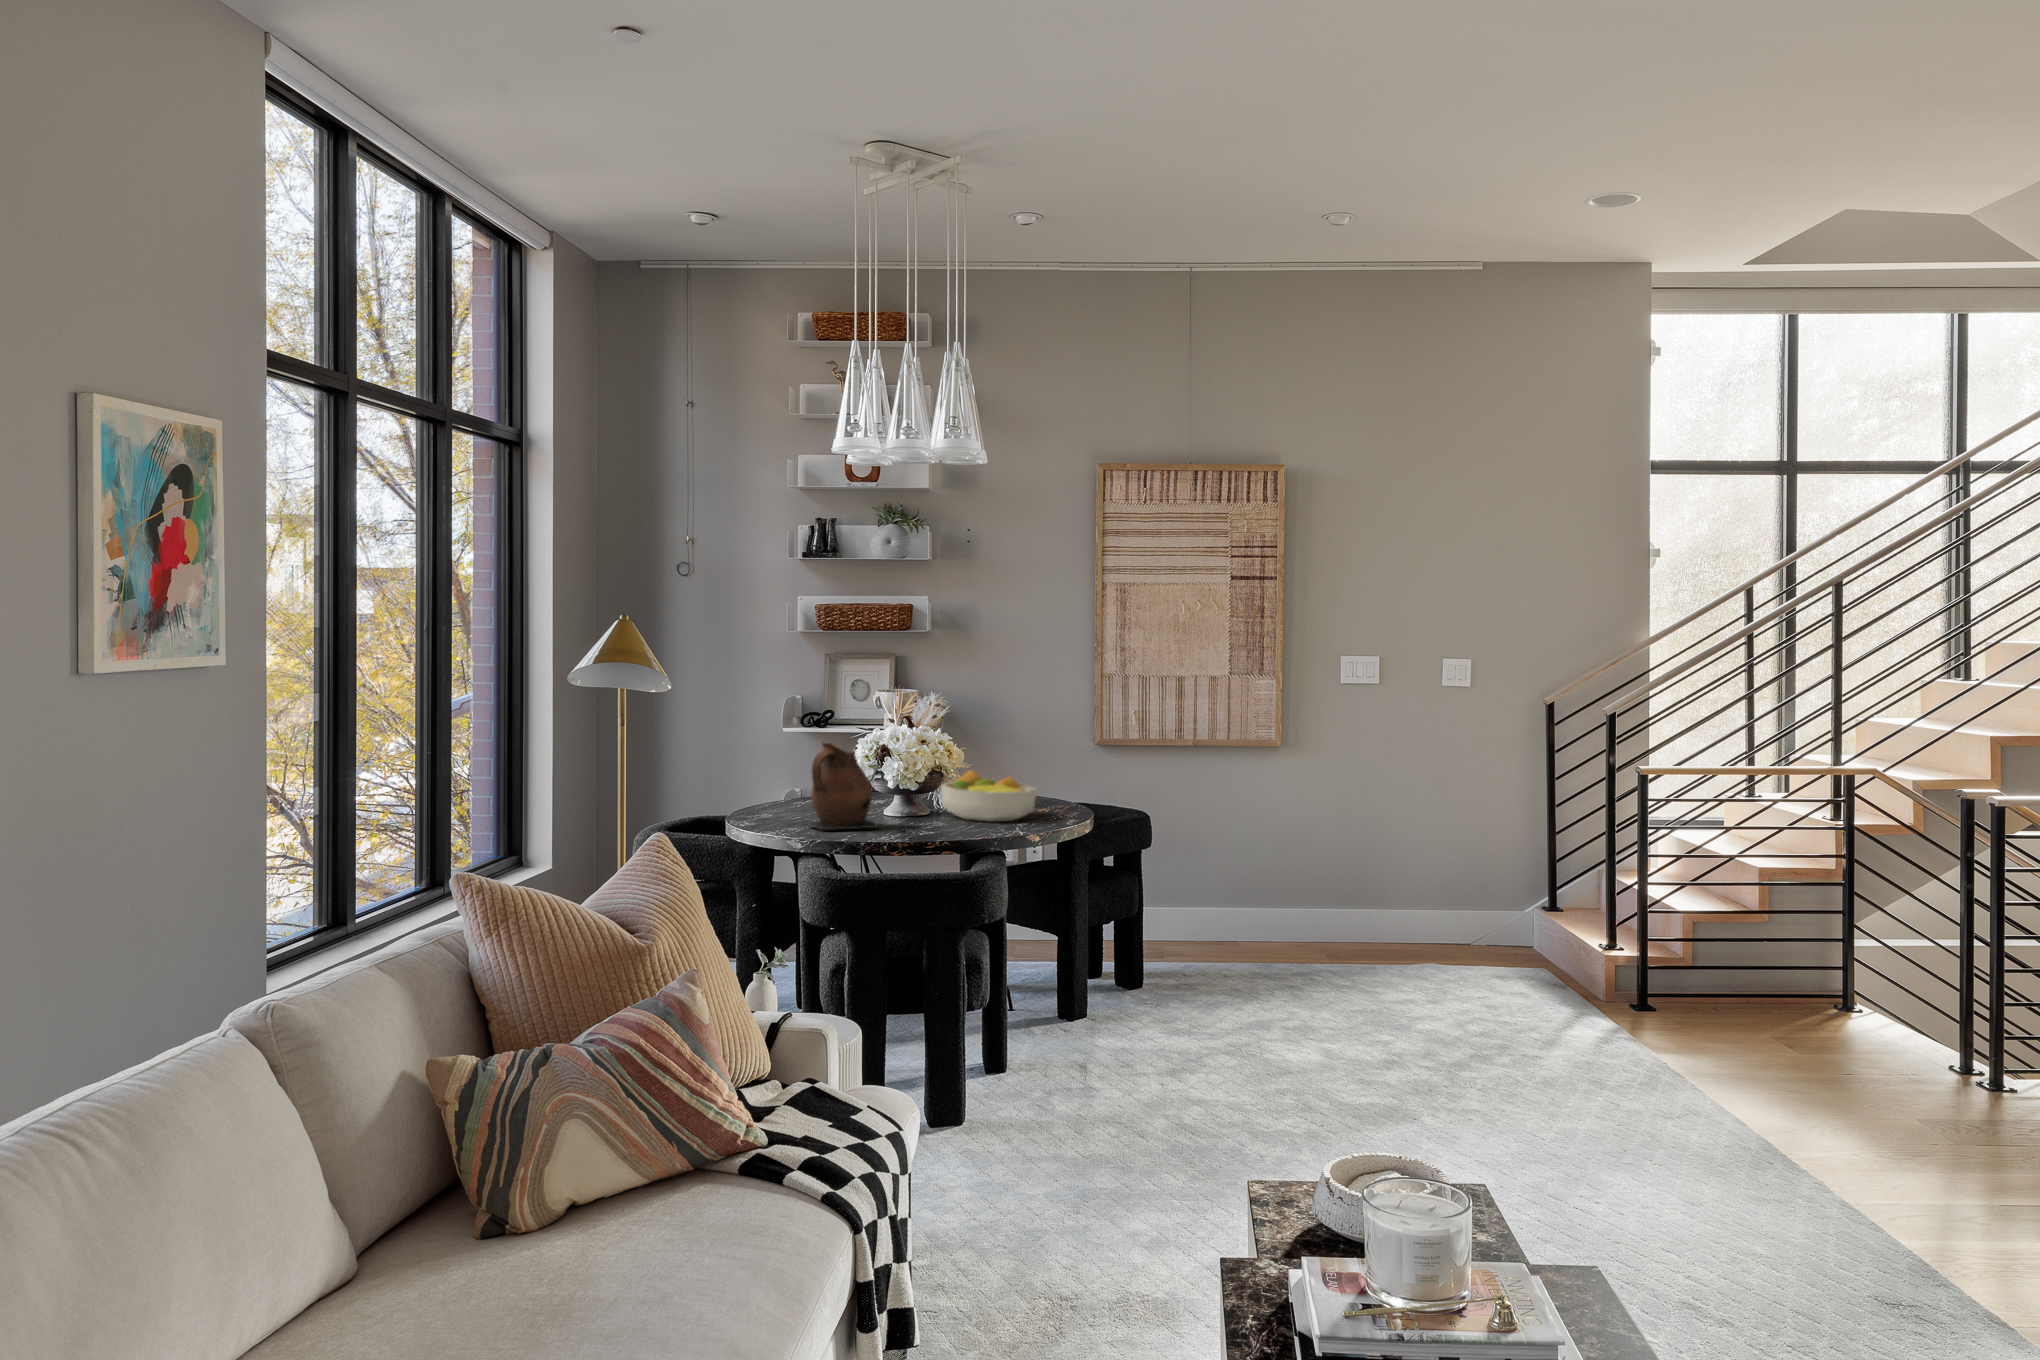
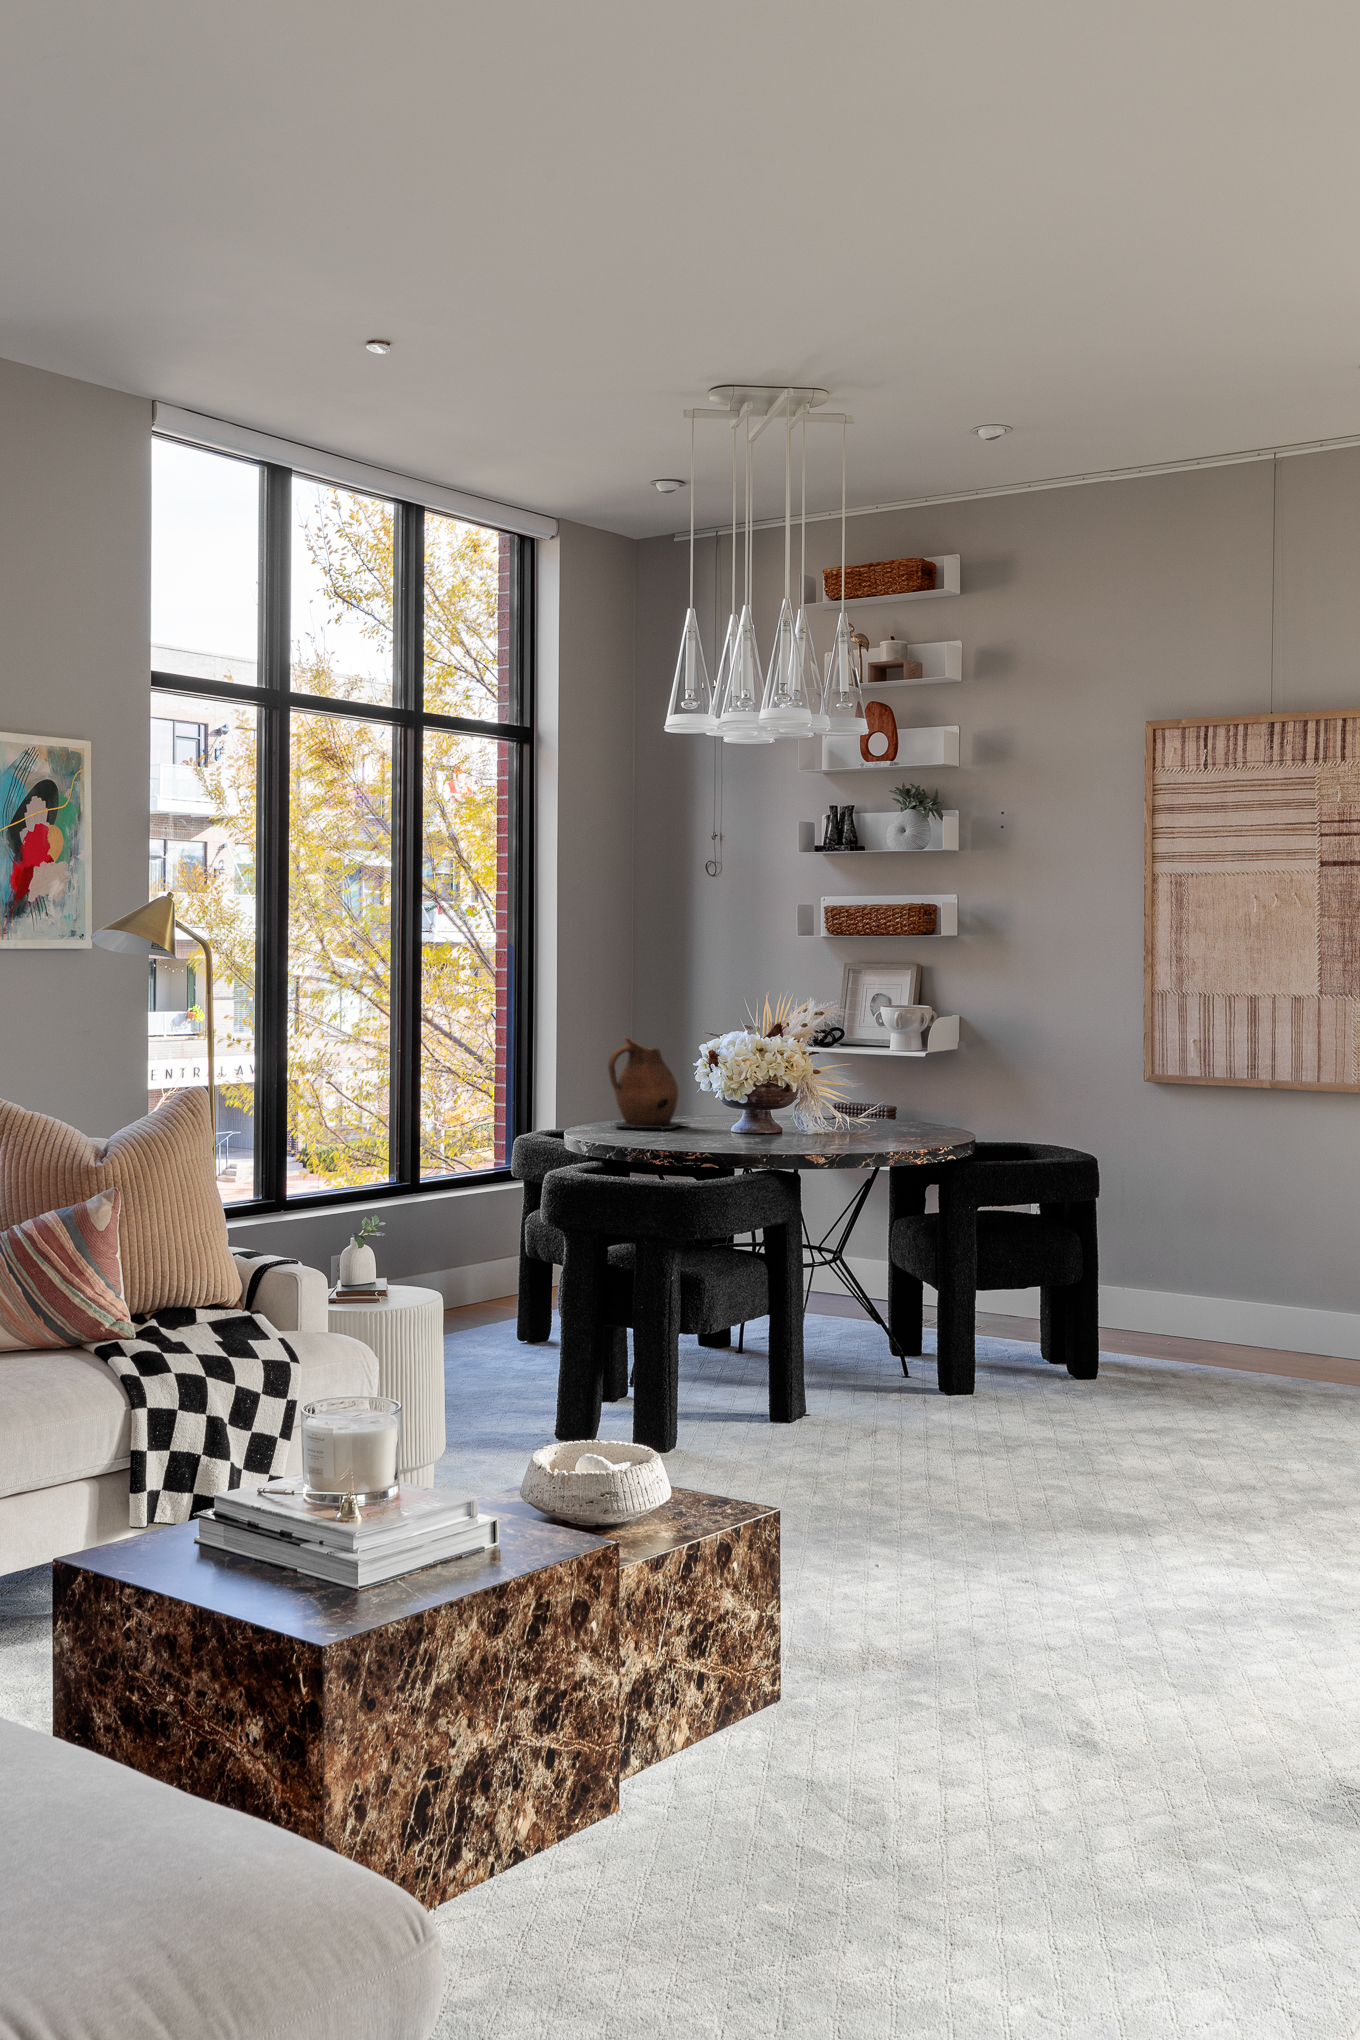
fruit bowl: present [941,770,1036,822] -> none [772,1078,864,1134]

